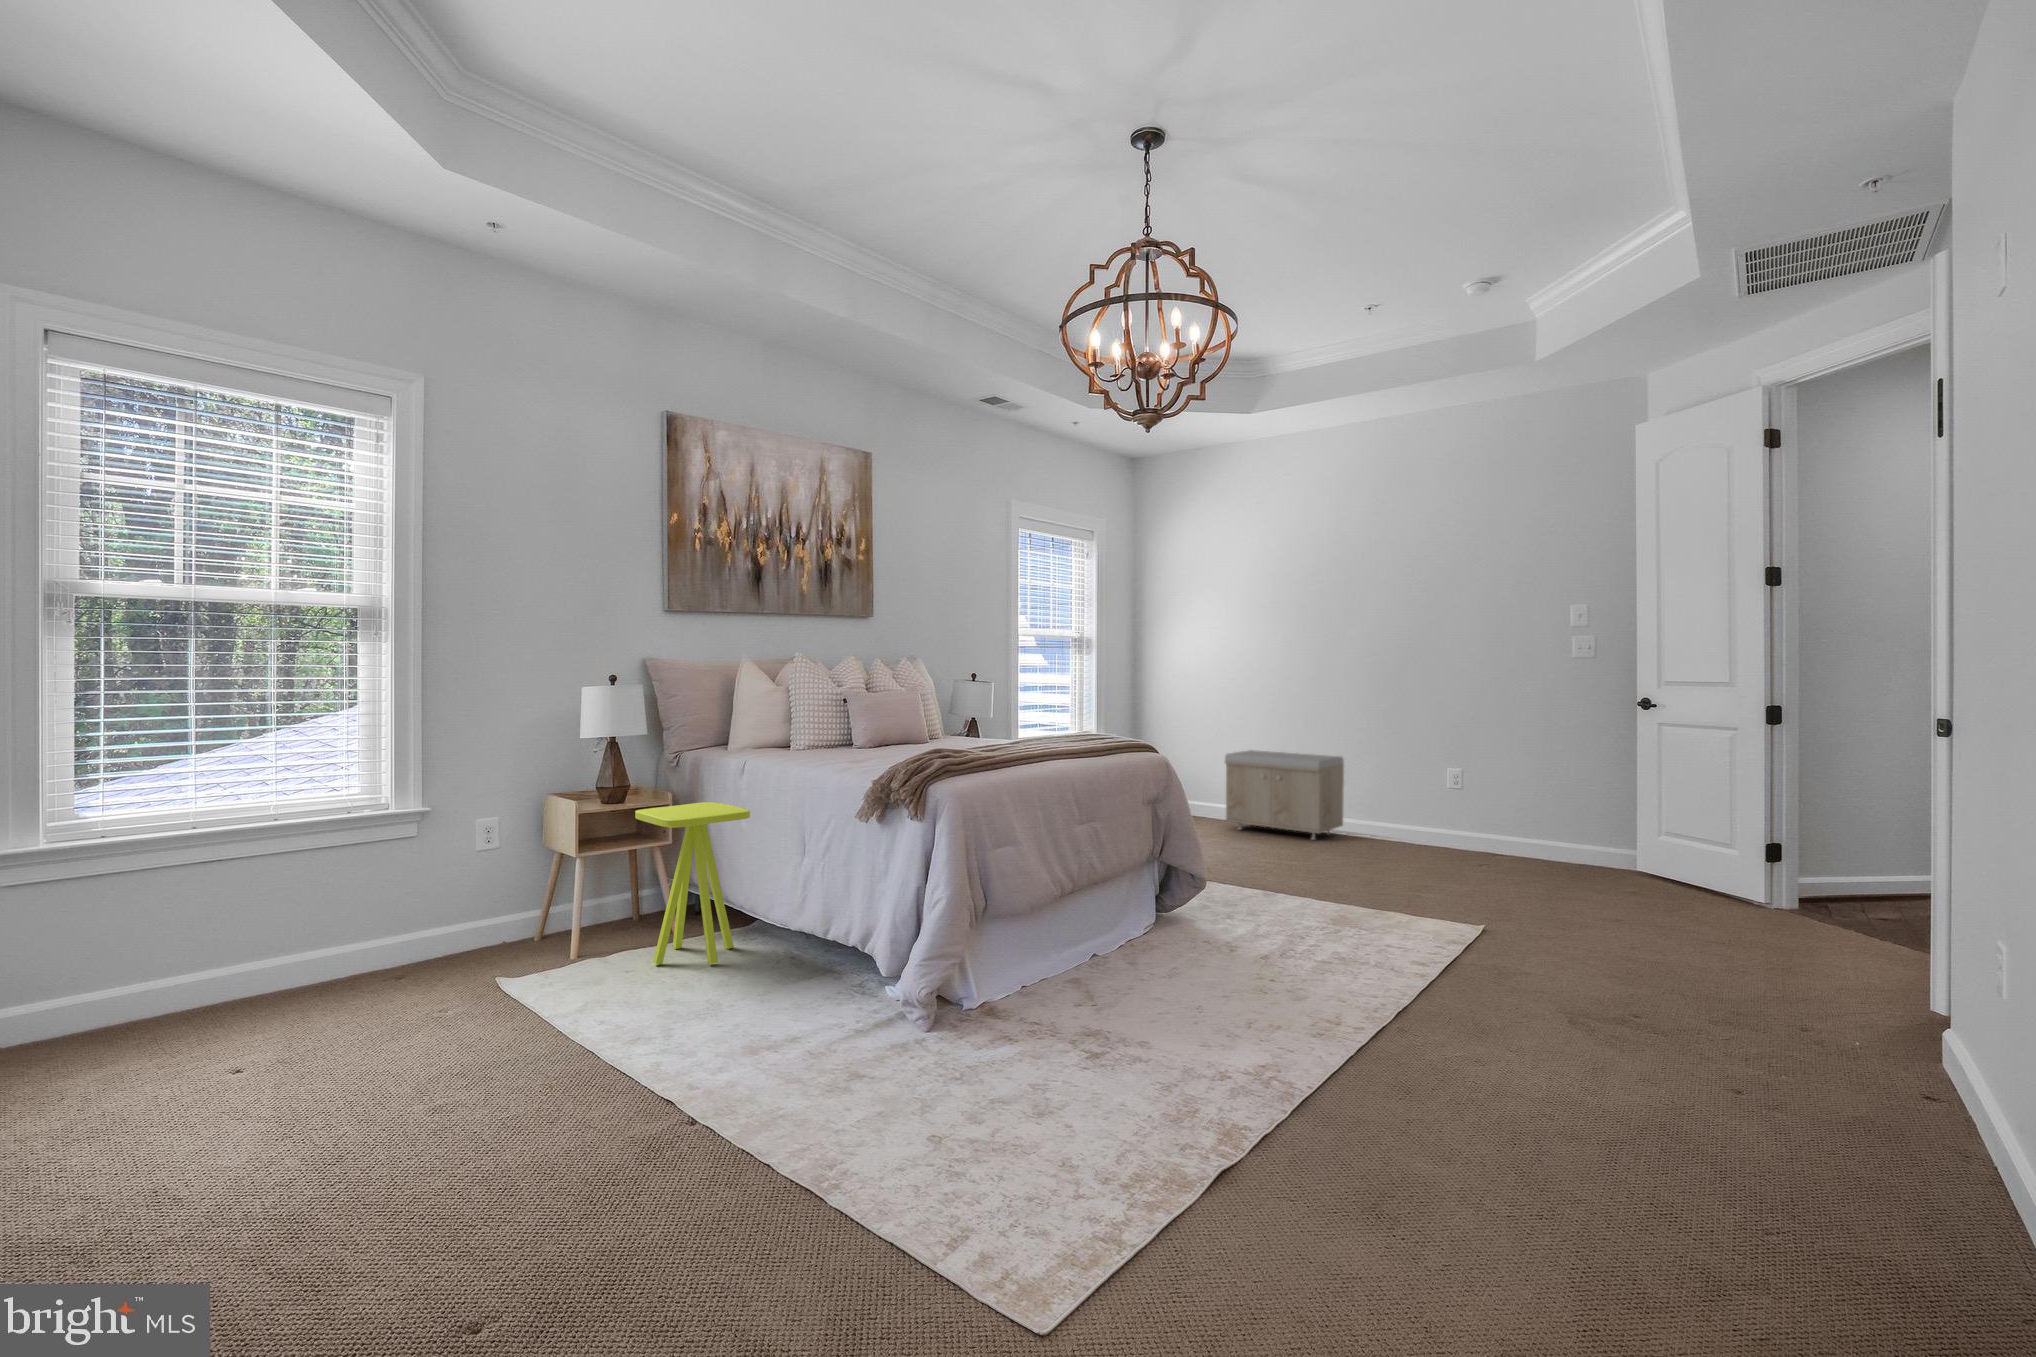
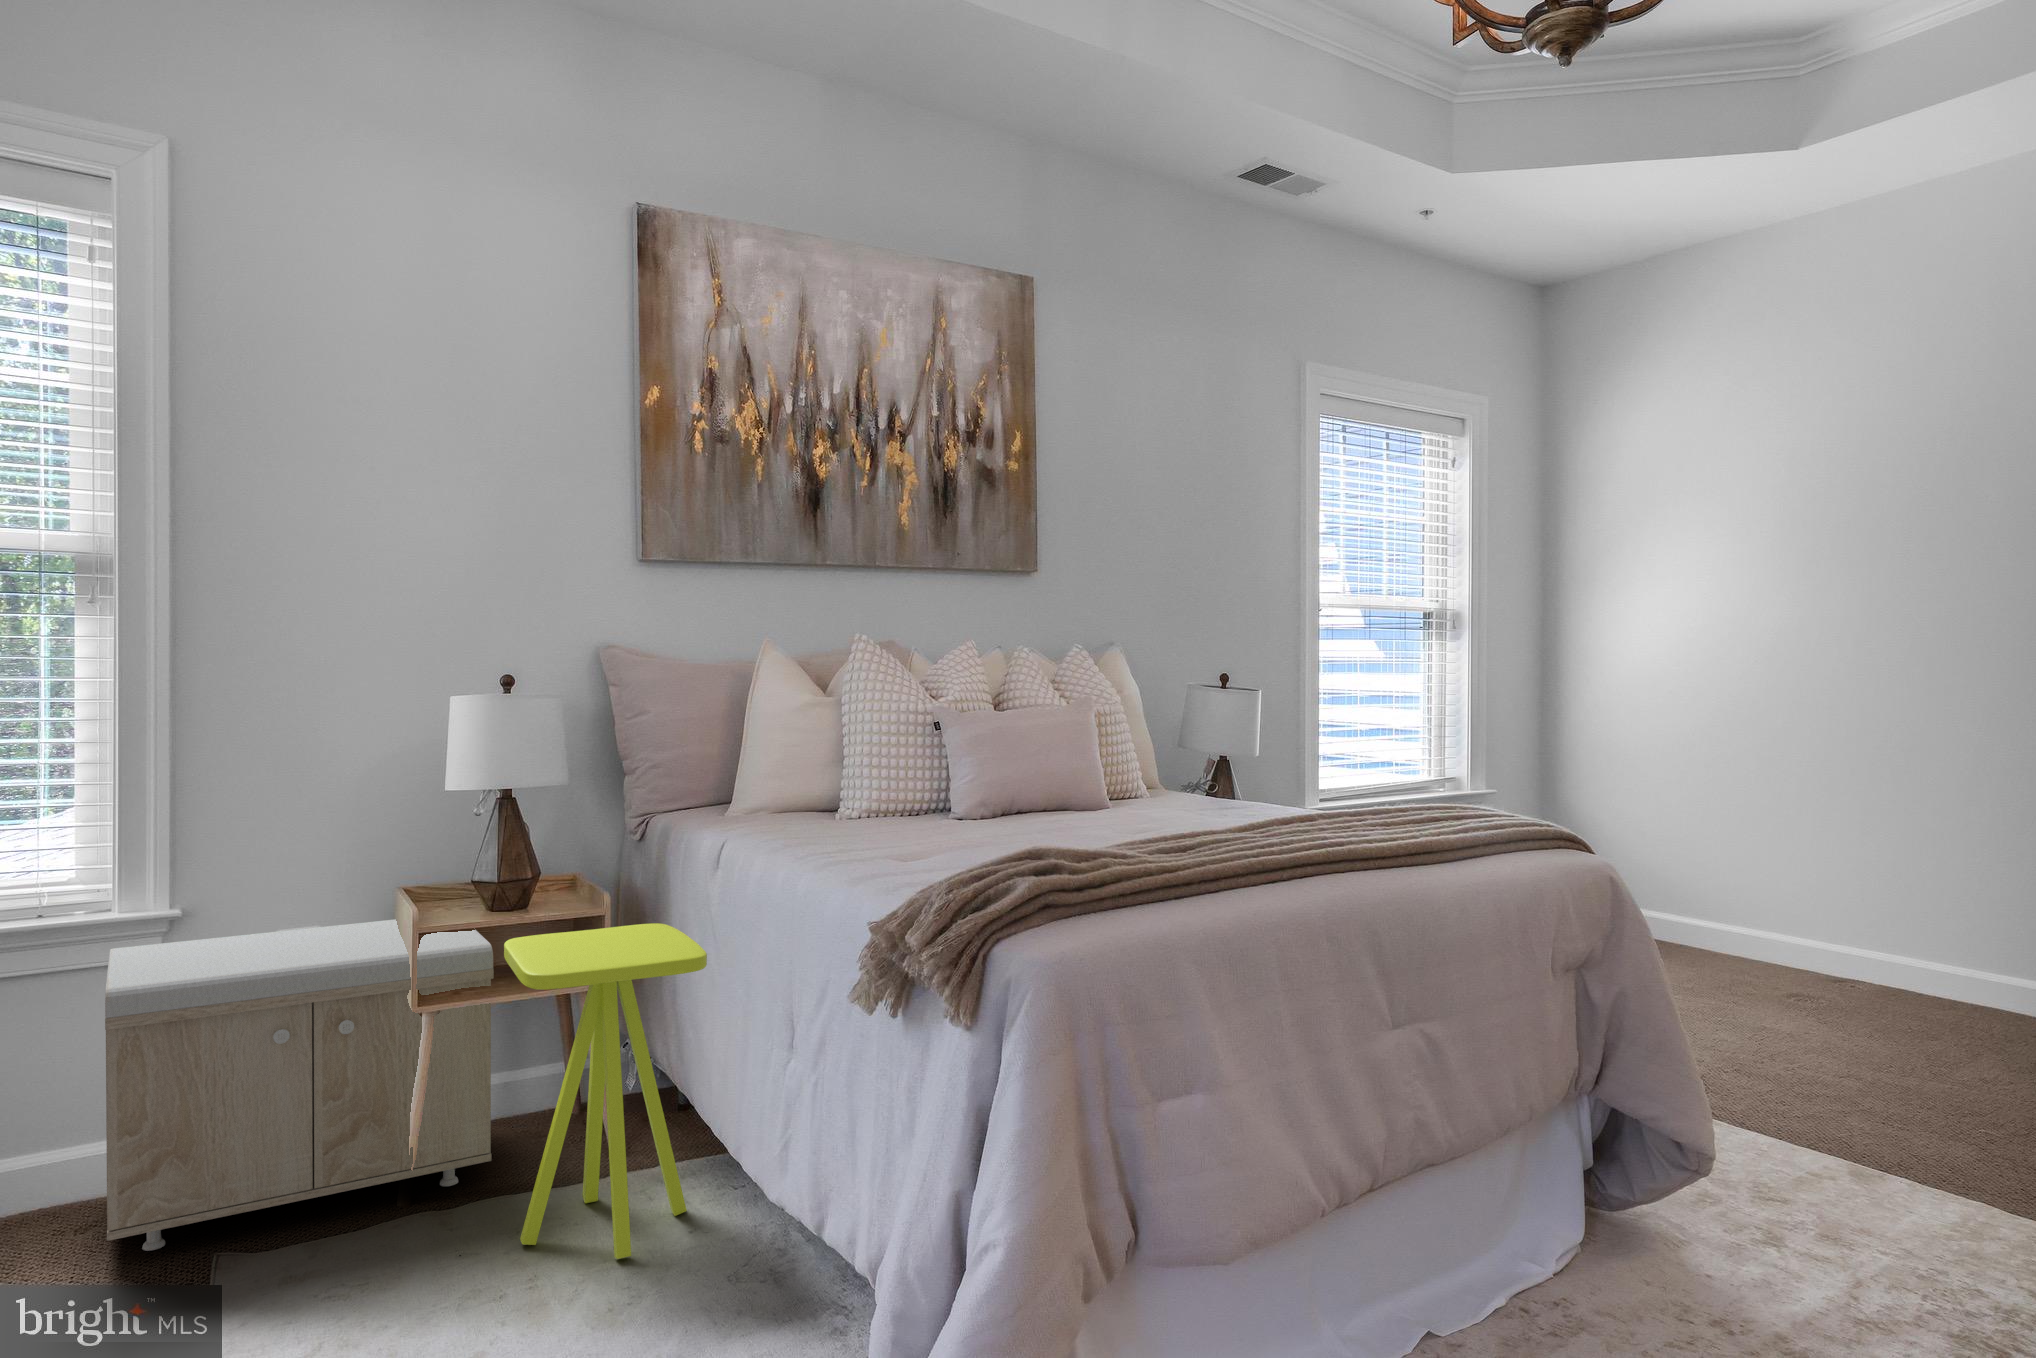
storage bench: present [1225,750,1344,840] -> present [105,919,494,1251]

